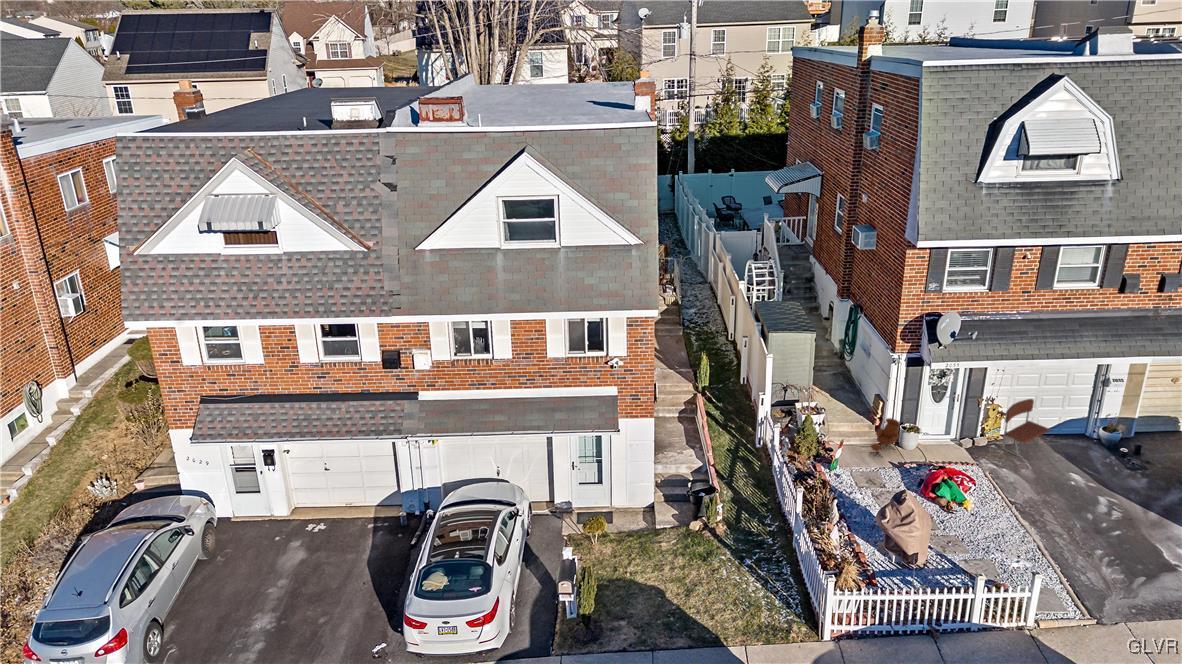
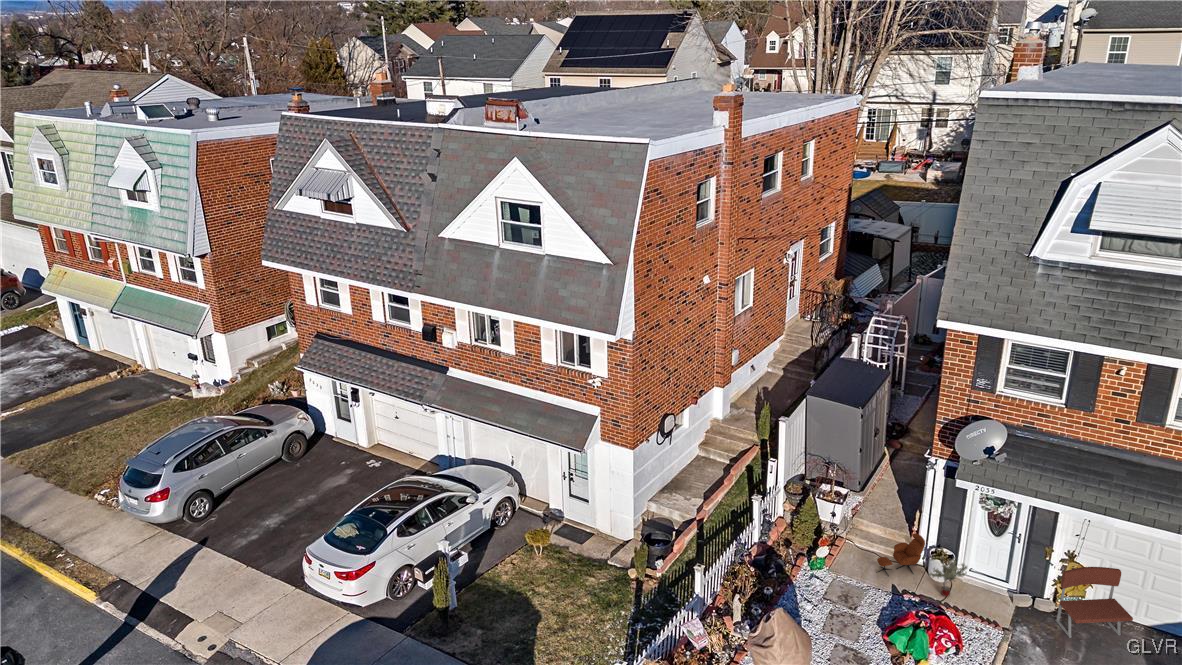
potted tree: none [917,425,942,458] -> present [929,558,967,596]

